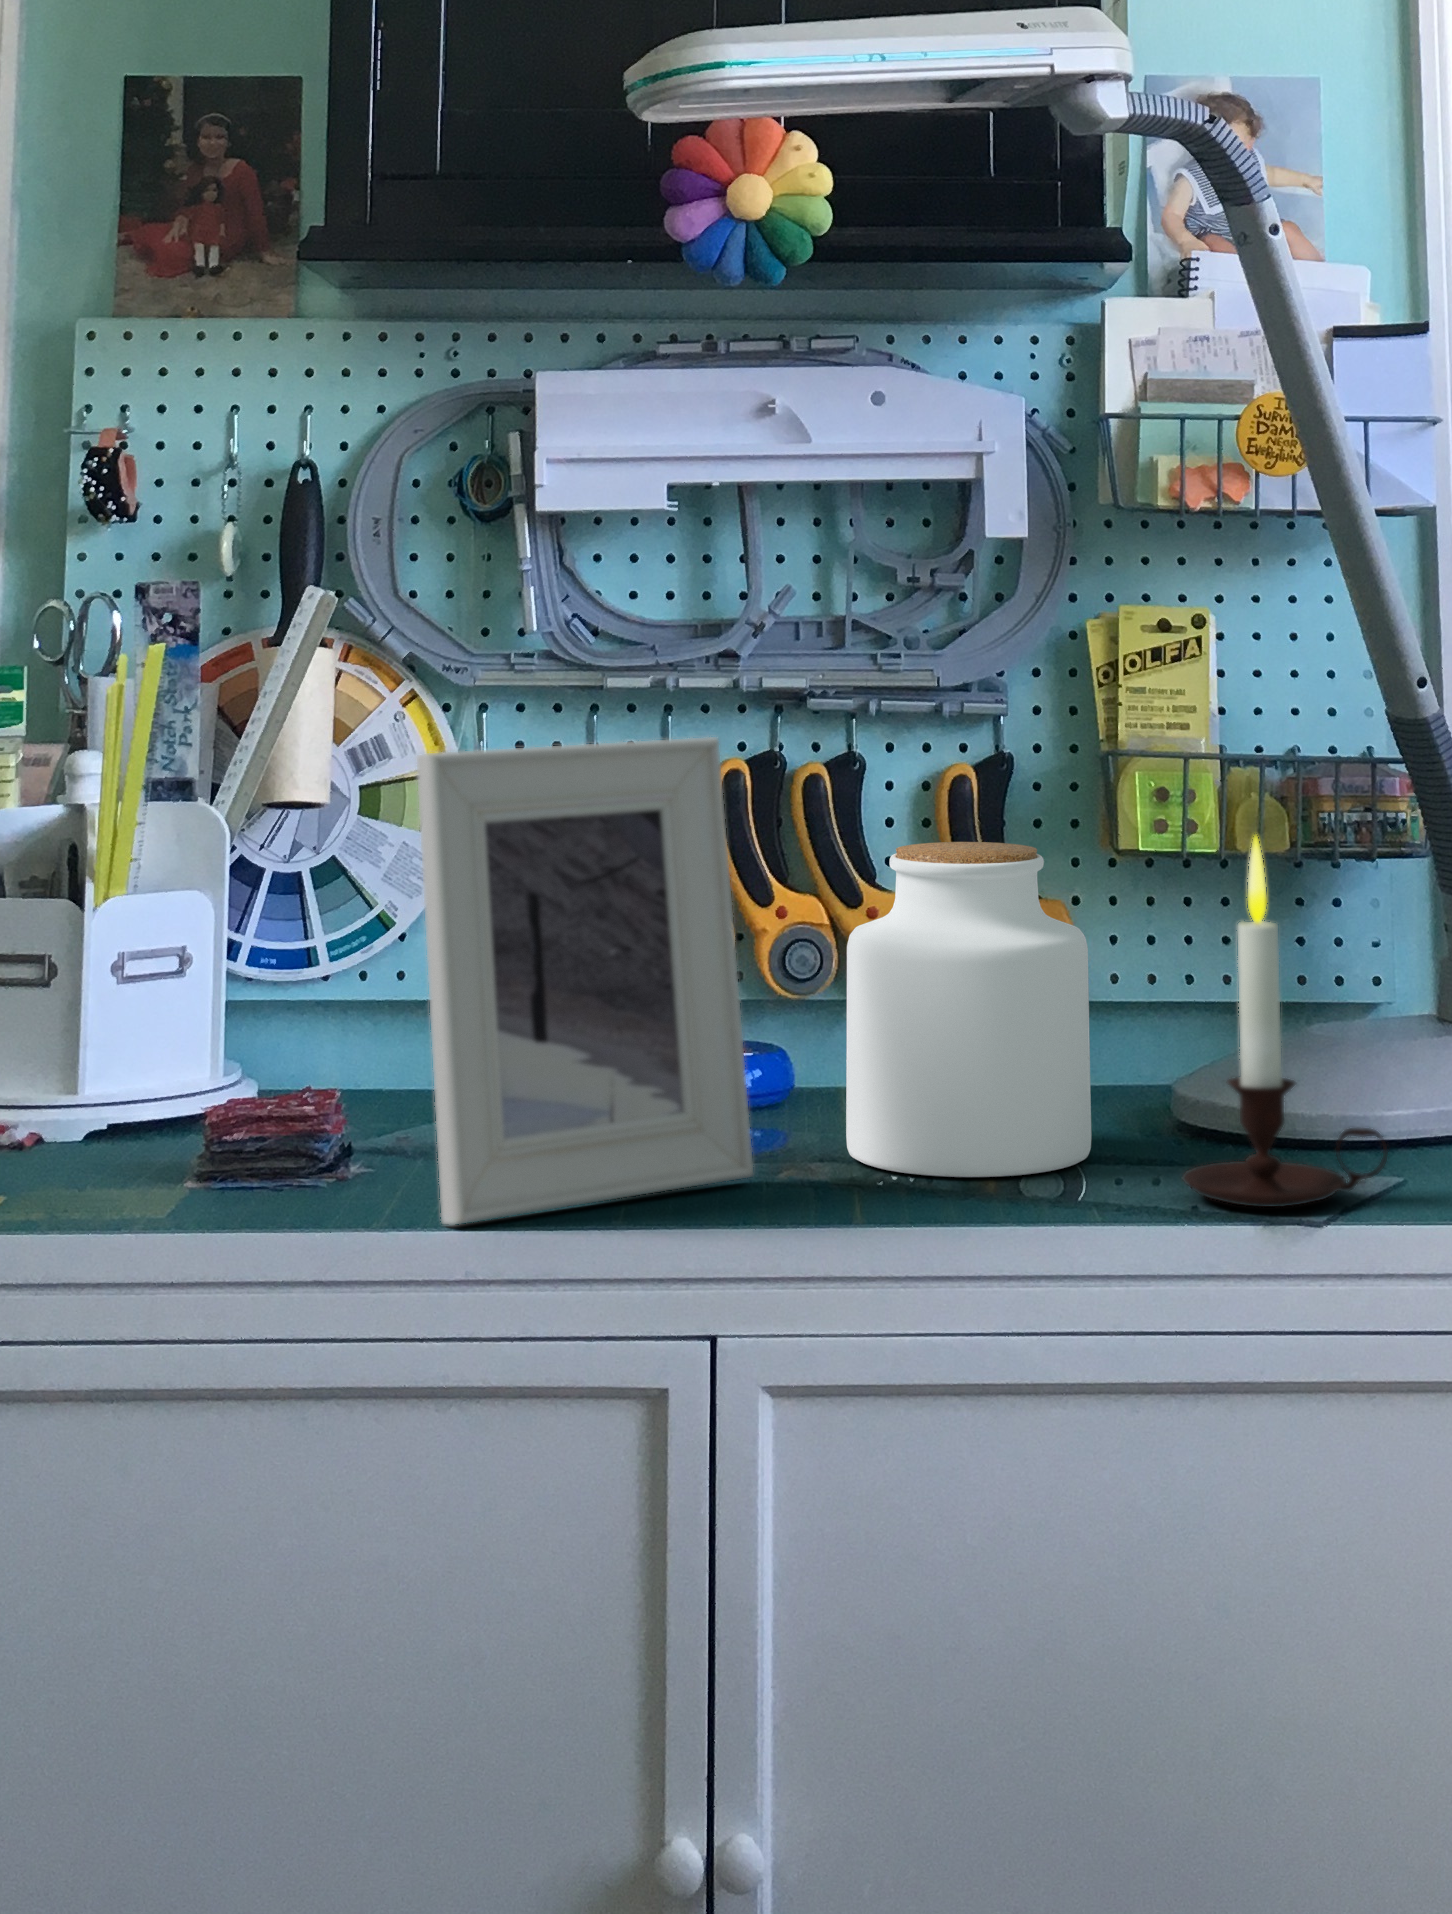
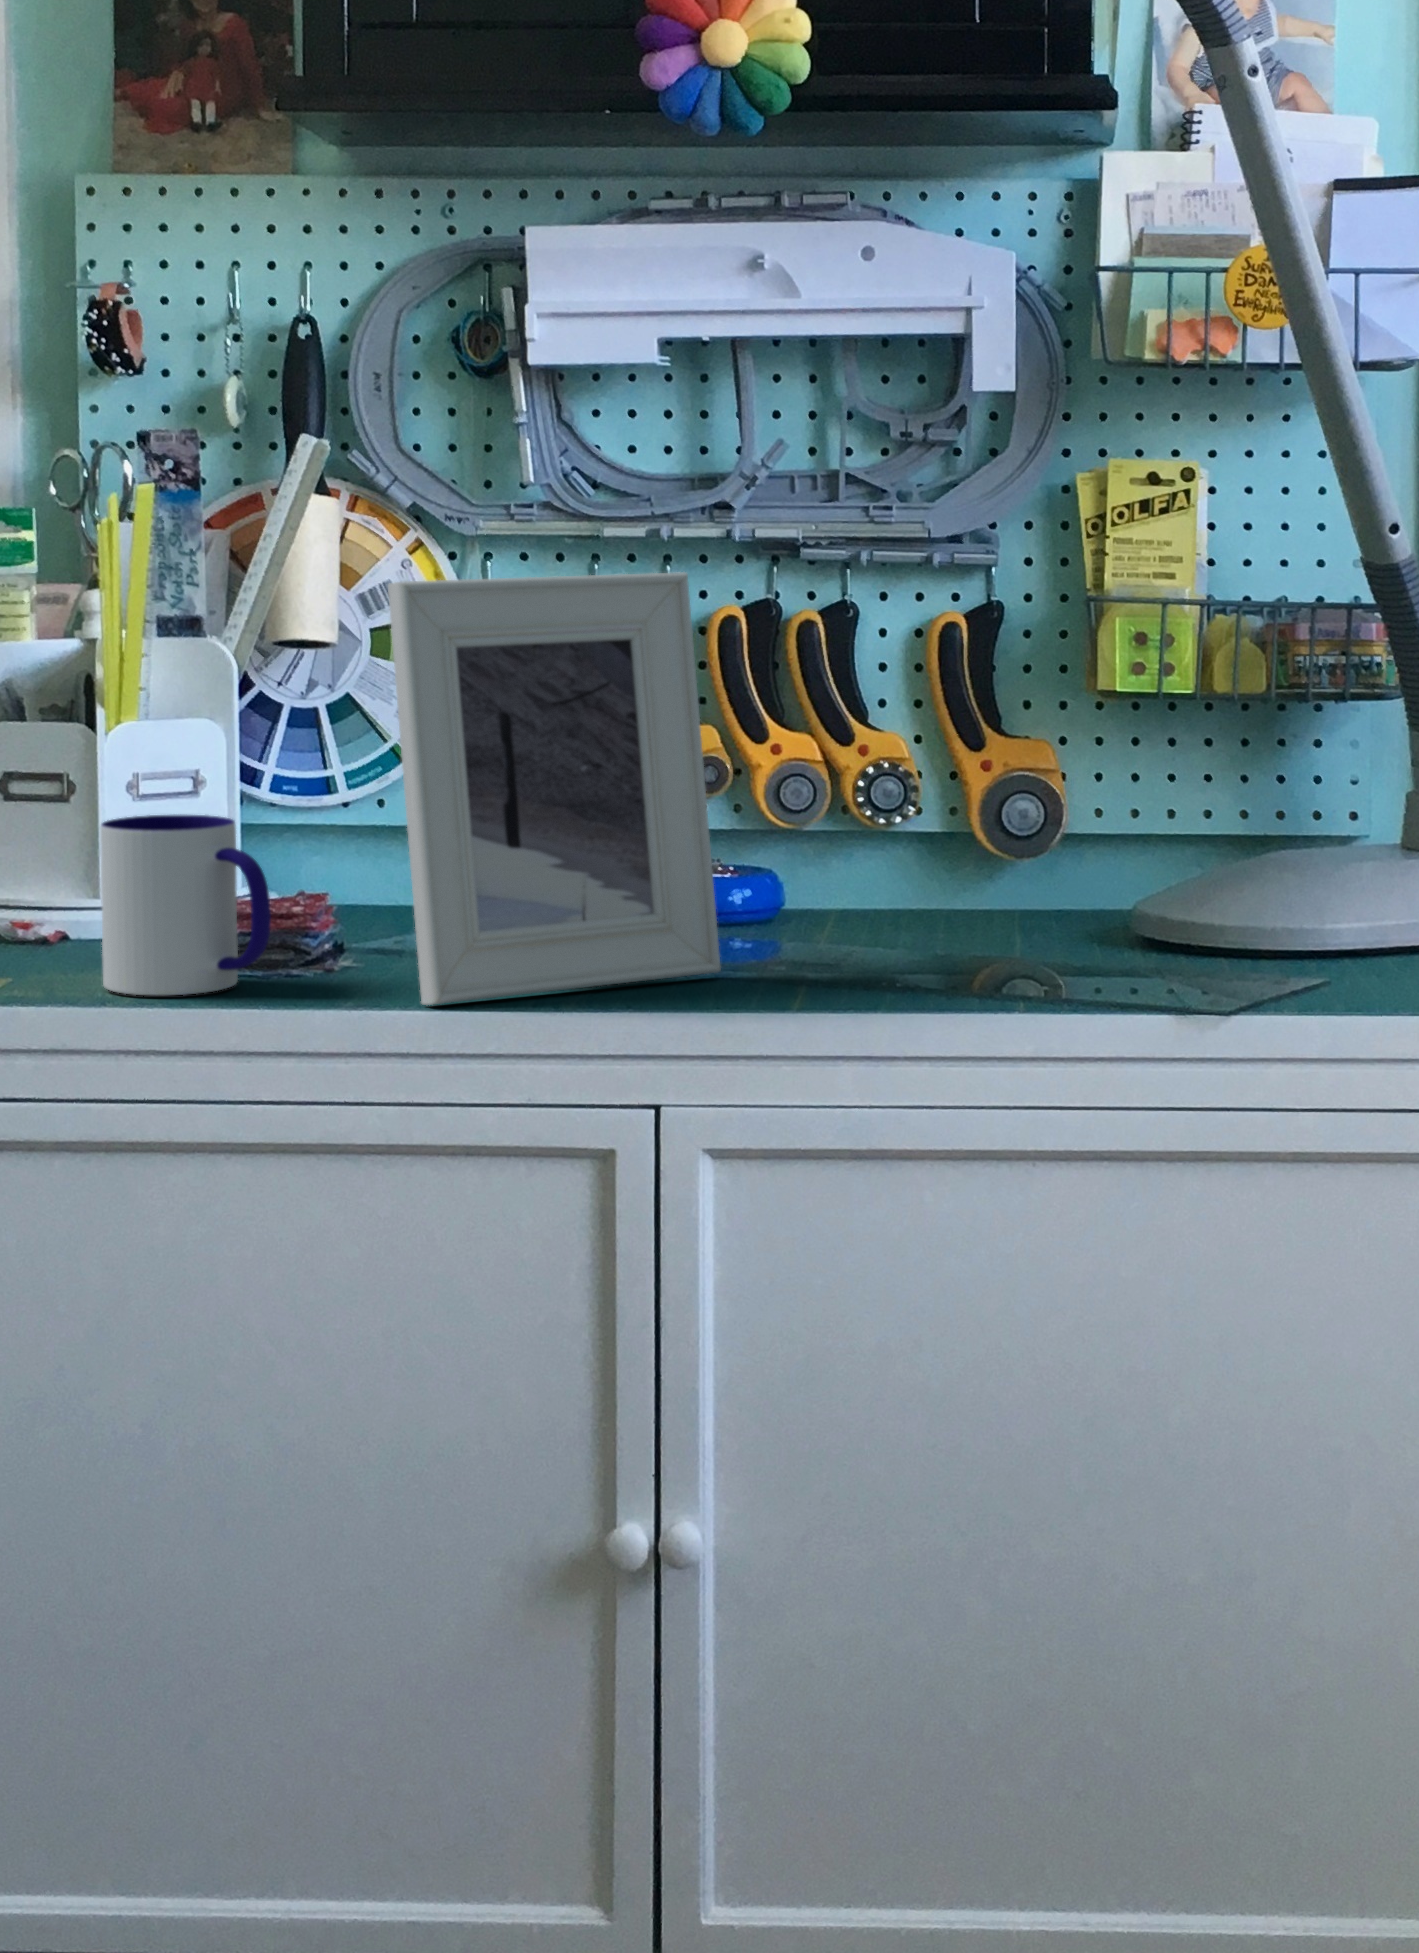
candle: present [1182,837,1387,1207] -> none [1119,663,1315,1001]
jar: present [846,842,1091,1177] -> none [817,675,1048,976]
mug: none [90,1007,278,1216] -> present [100,815,271,995]

